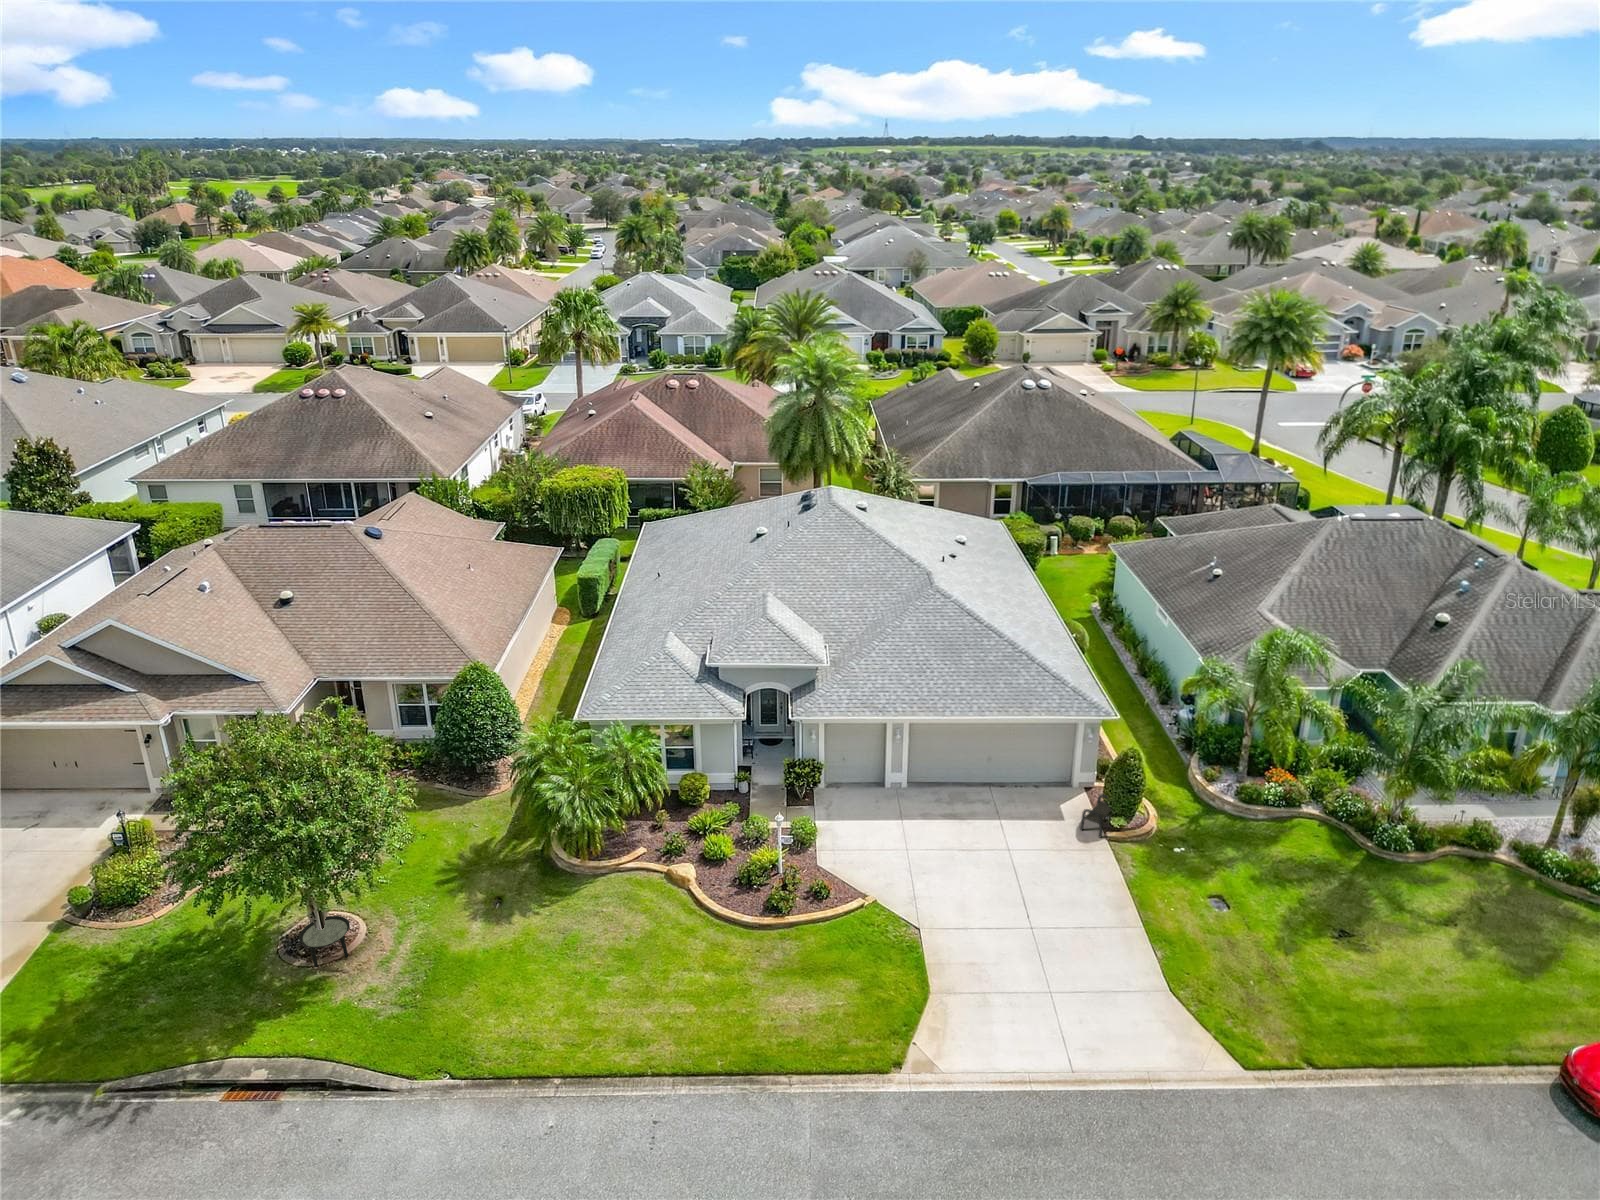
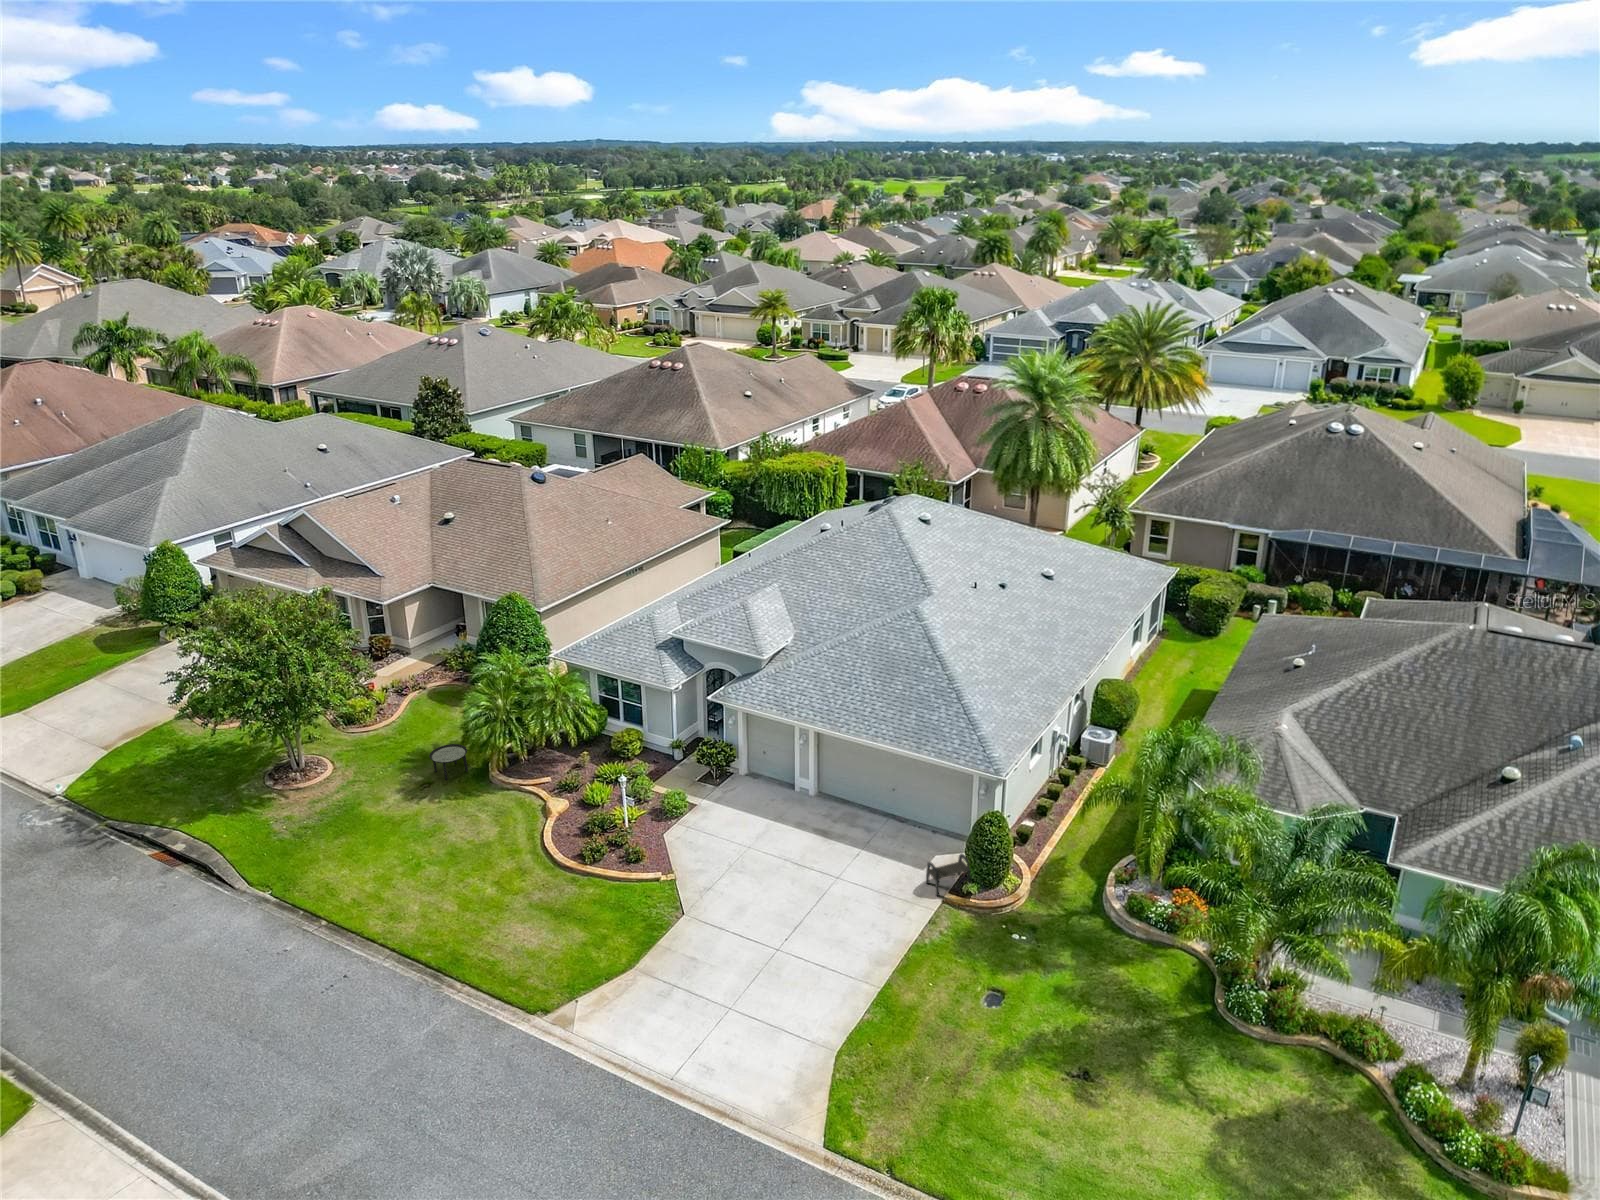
round table: present [299,916,350,967] -> present [429,744,468,780]

